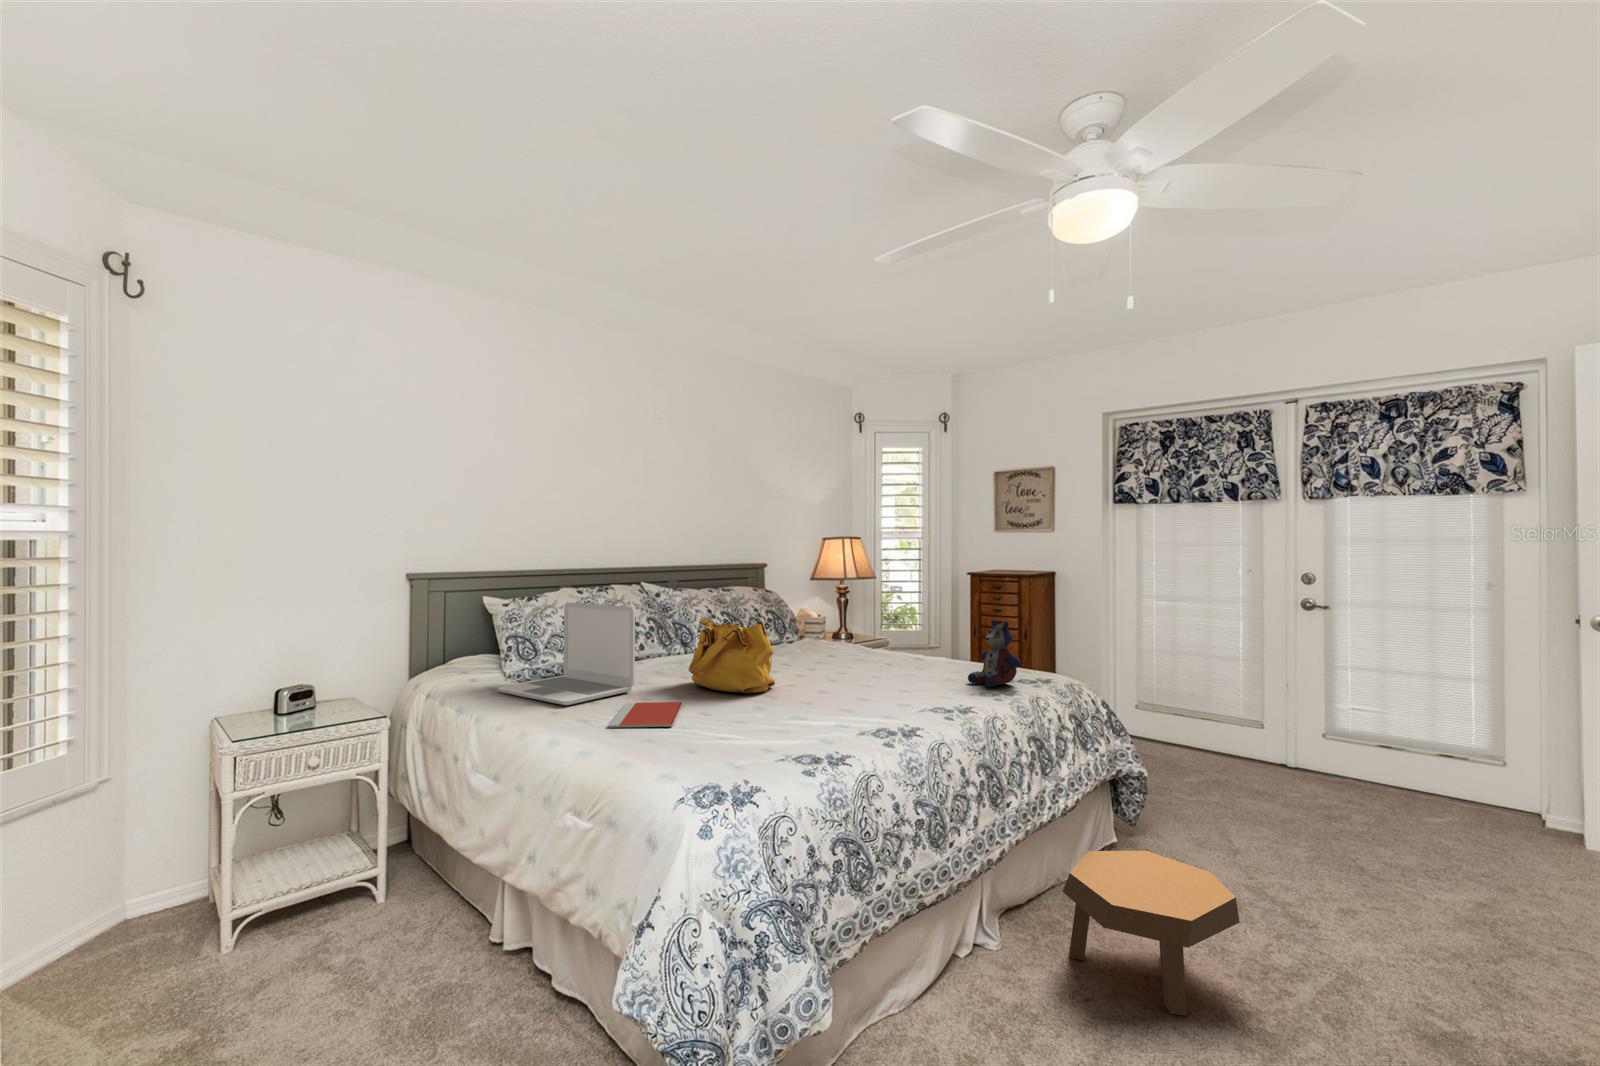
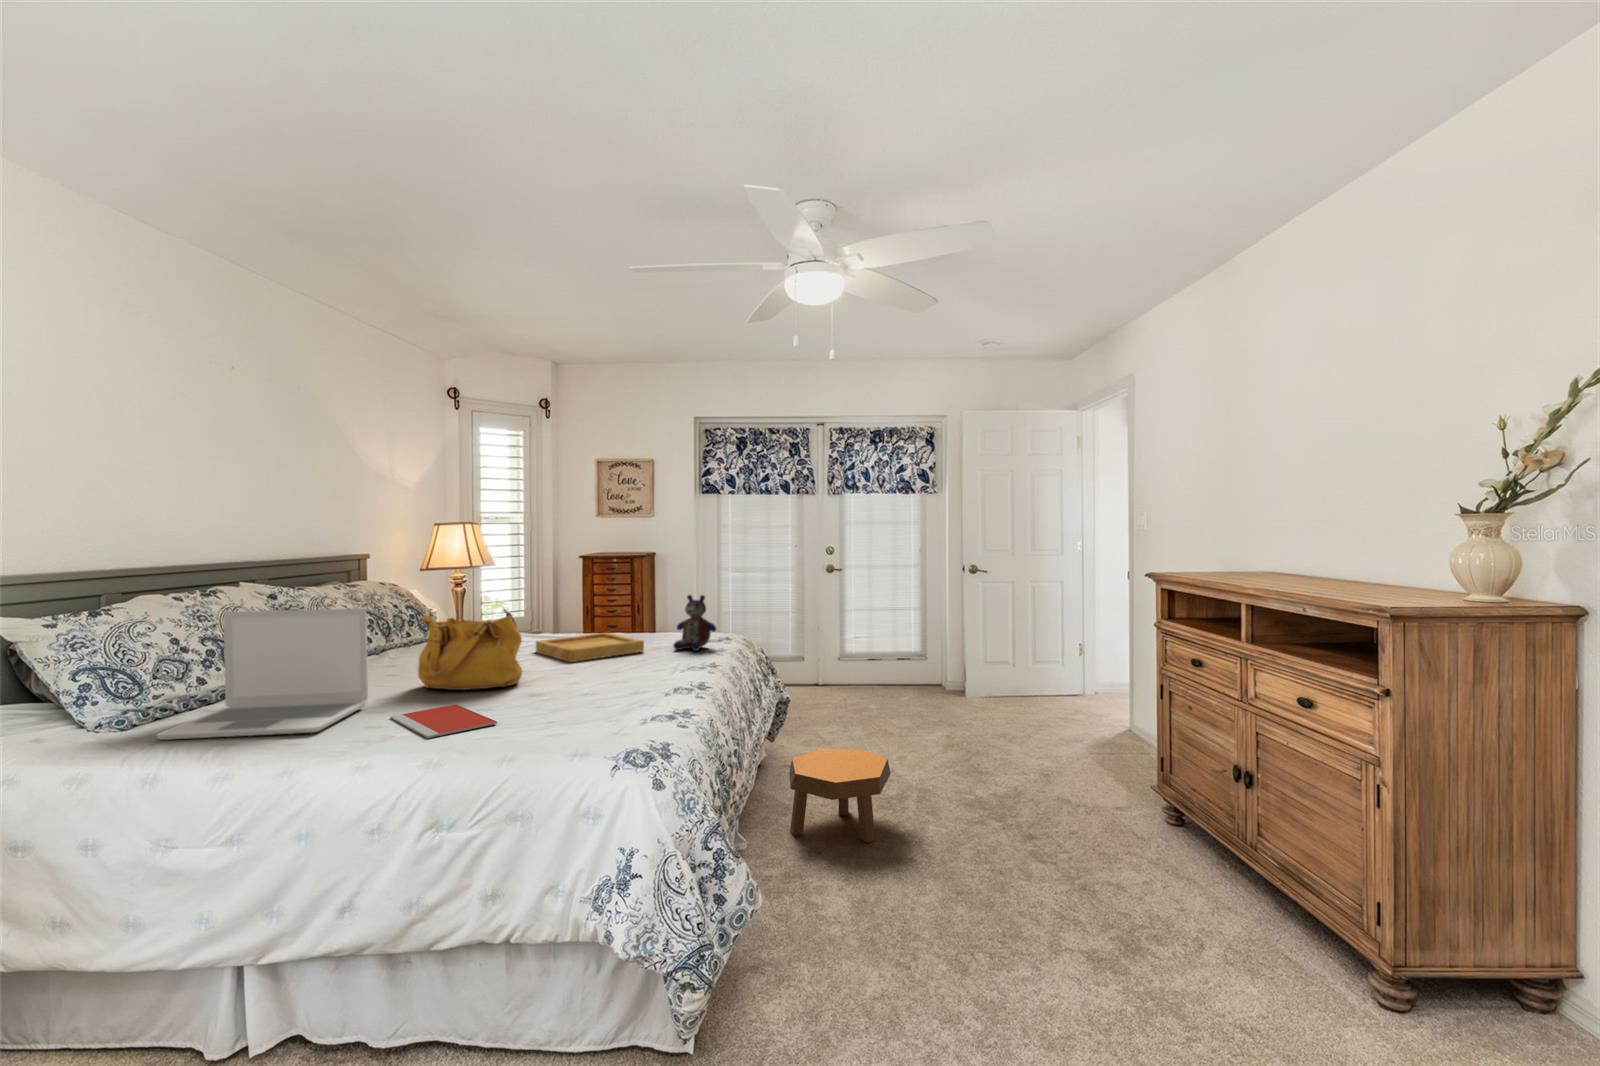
tray: none [842,654,935,679] -> present [536,633,644,662]

